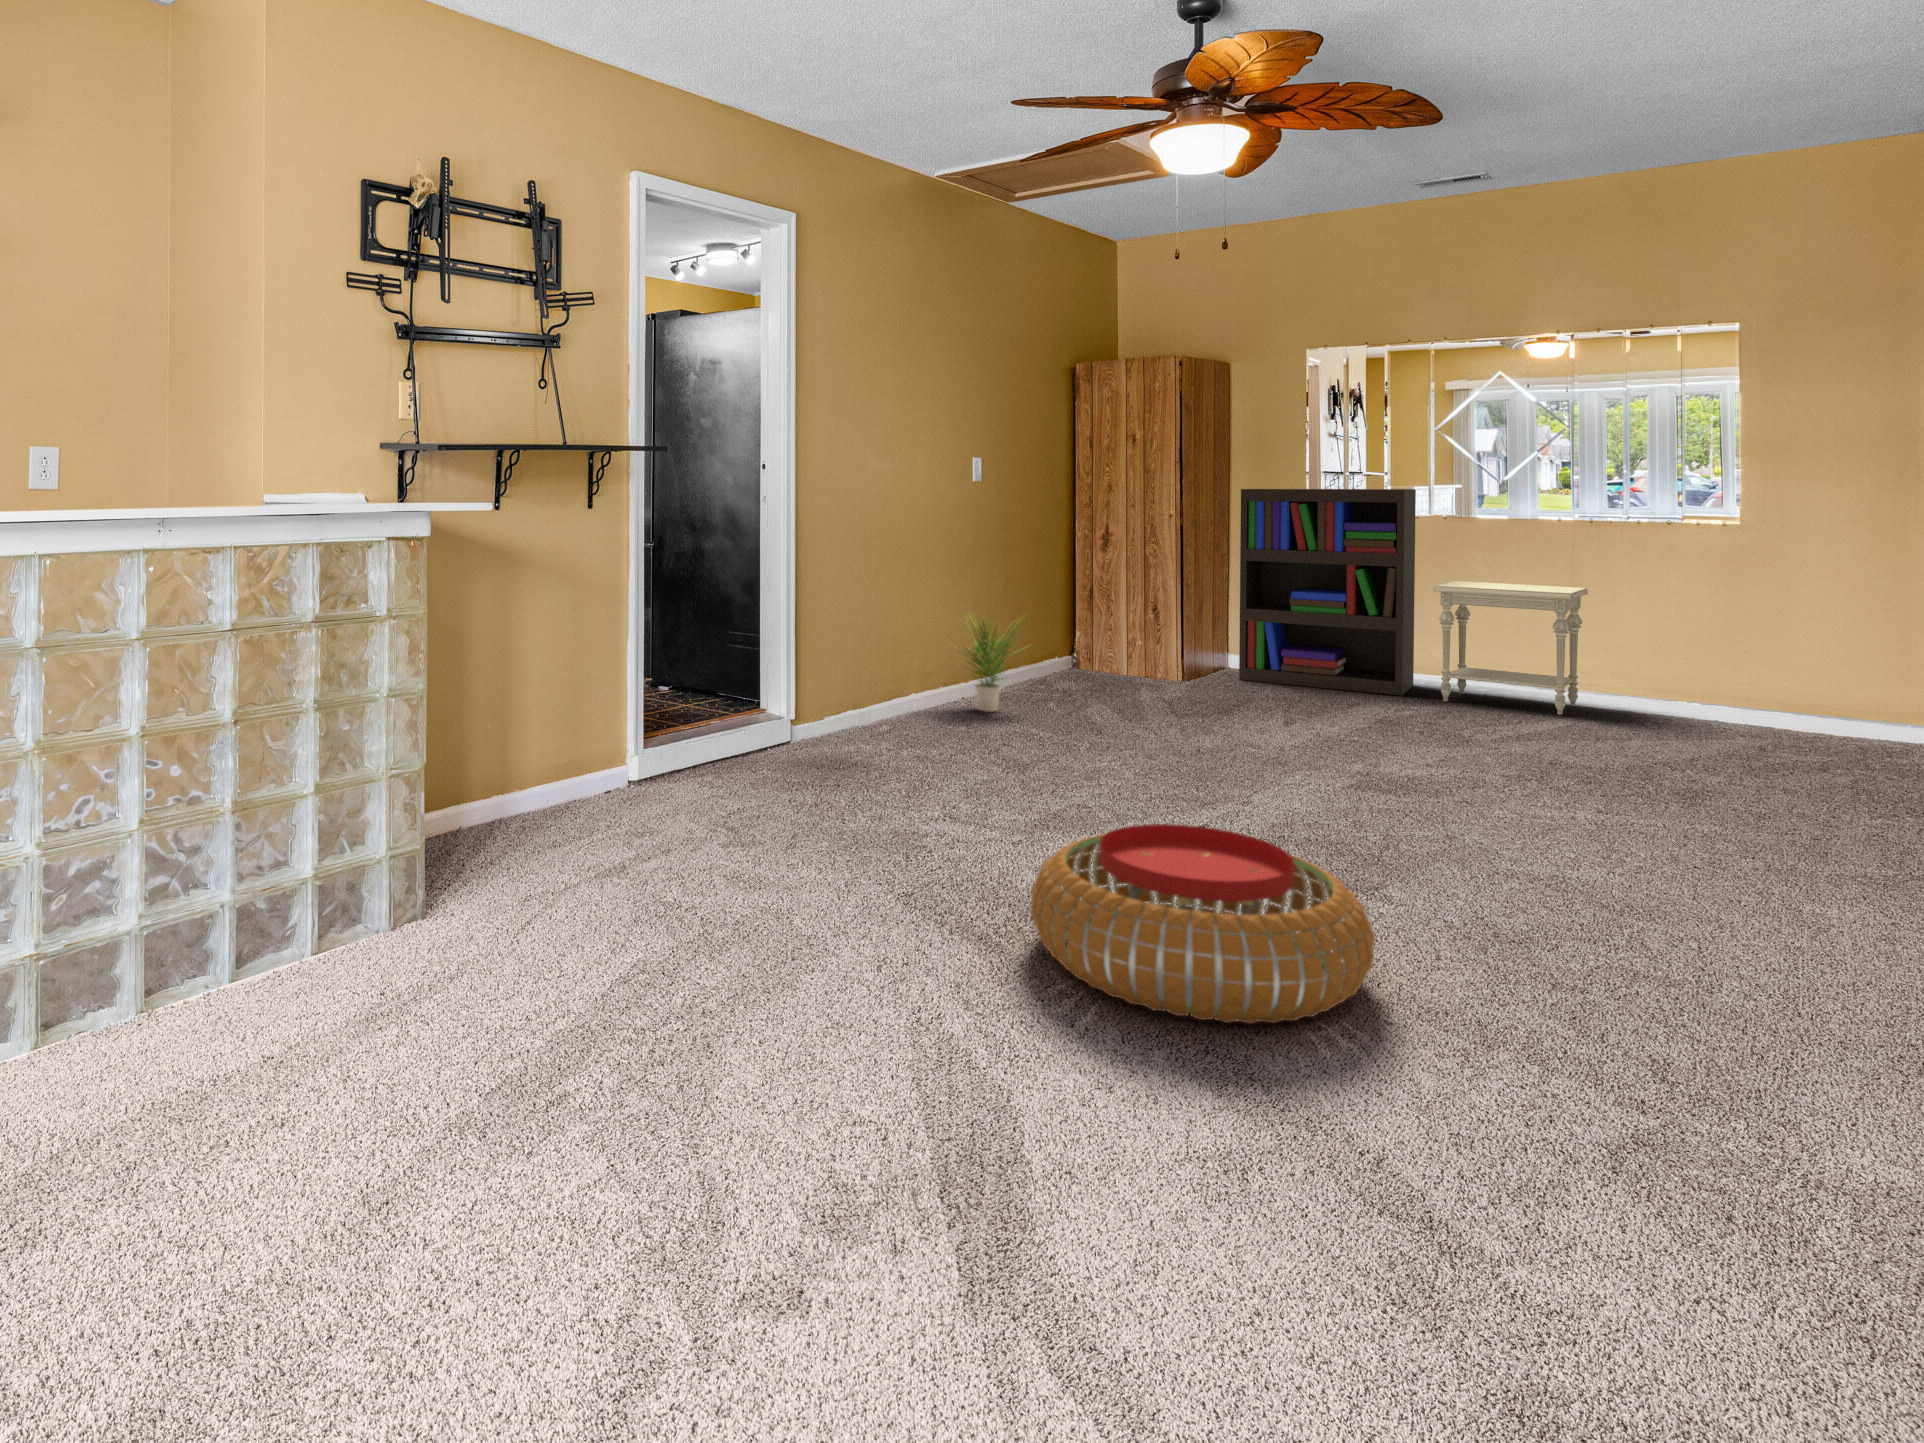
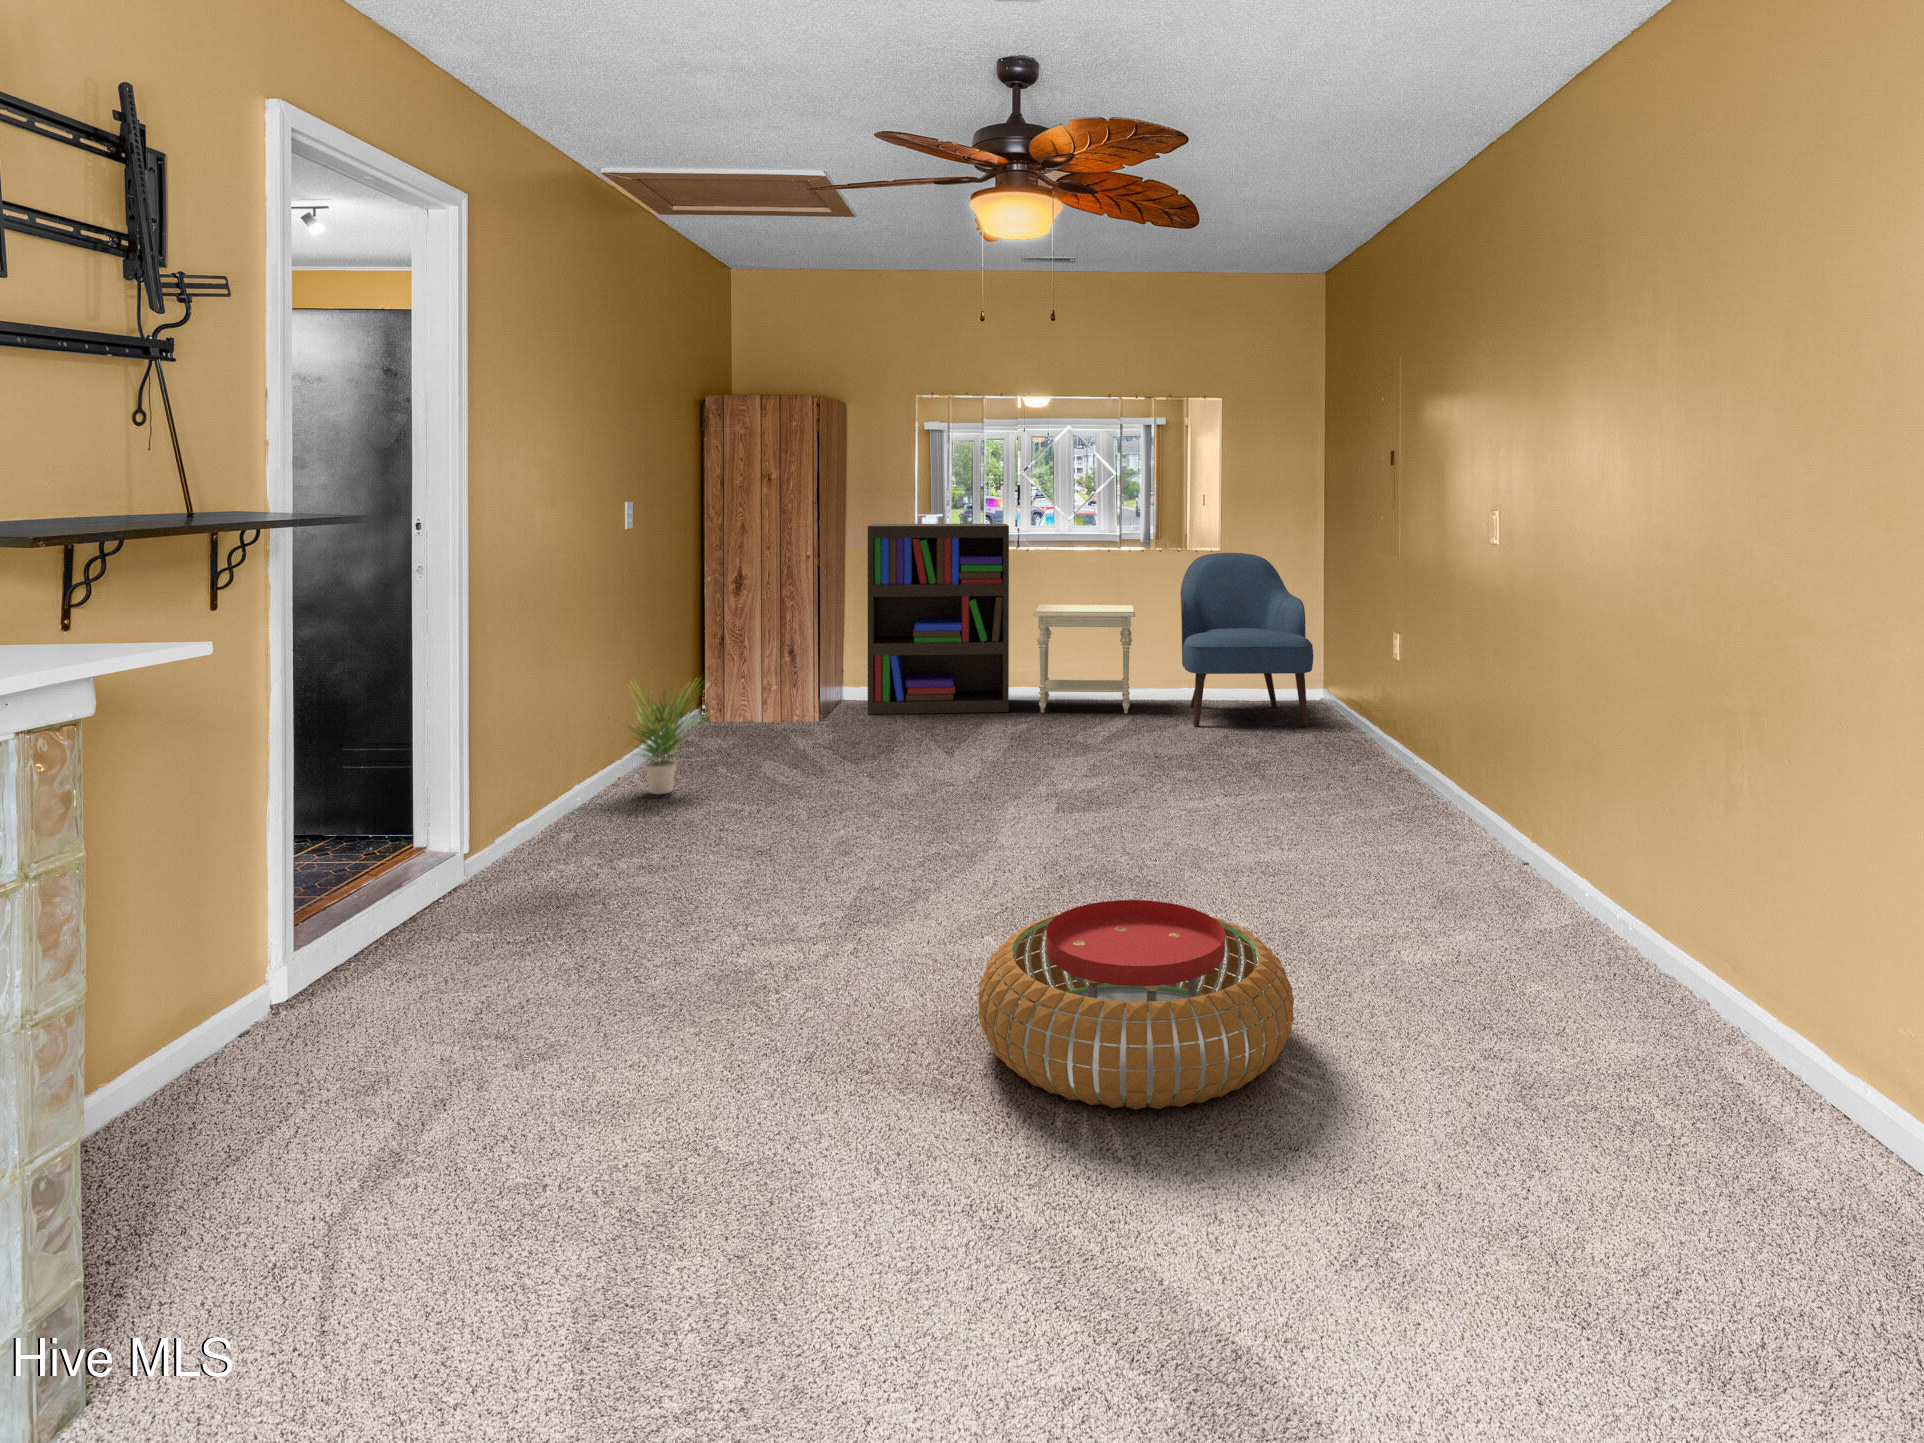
armchair: none [1636,528,1860,761] -> present [1181,553,1313,726]

